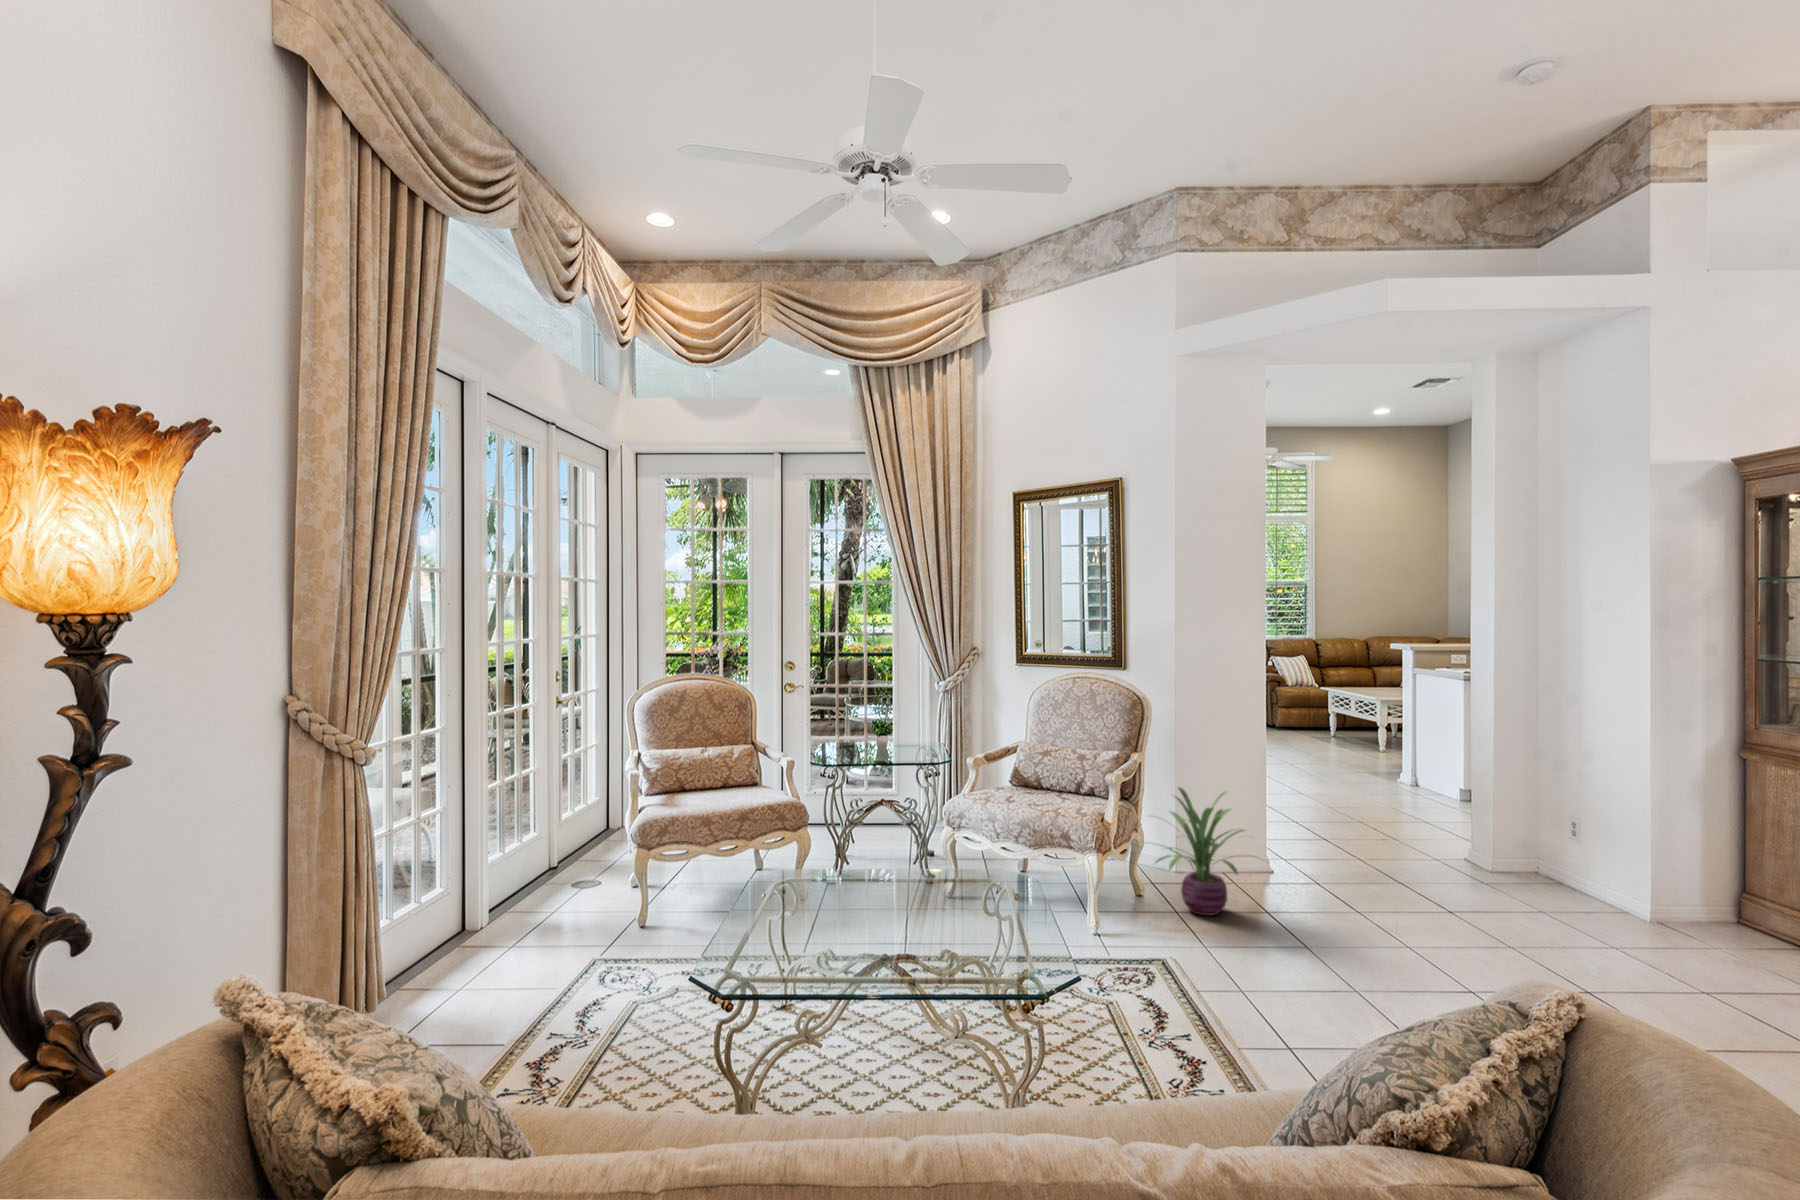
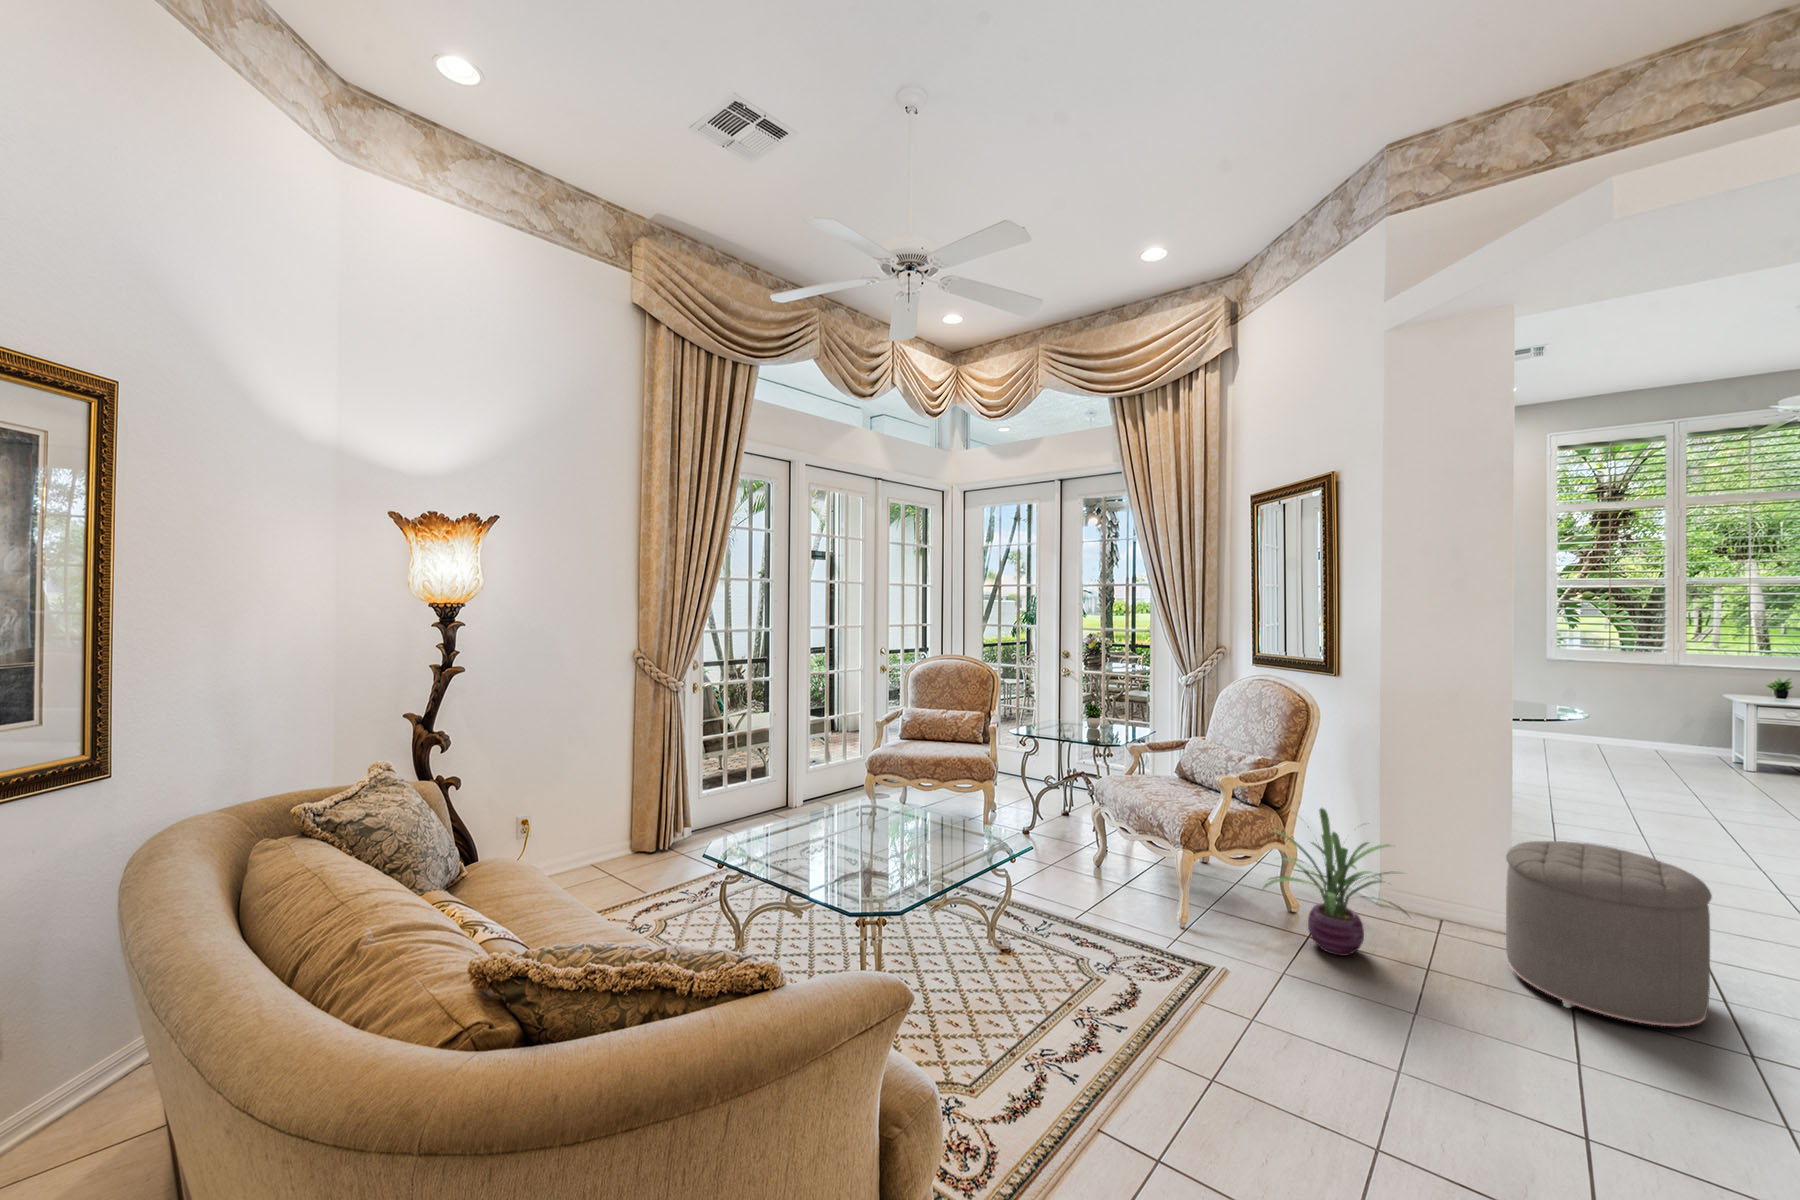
ottoman: none [1289,781,1414,906] -> present [1506,841,1712,1026]

